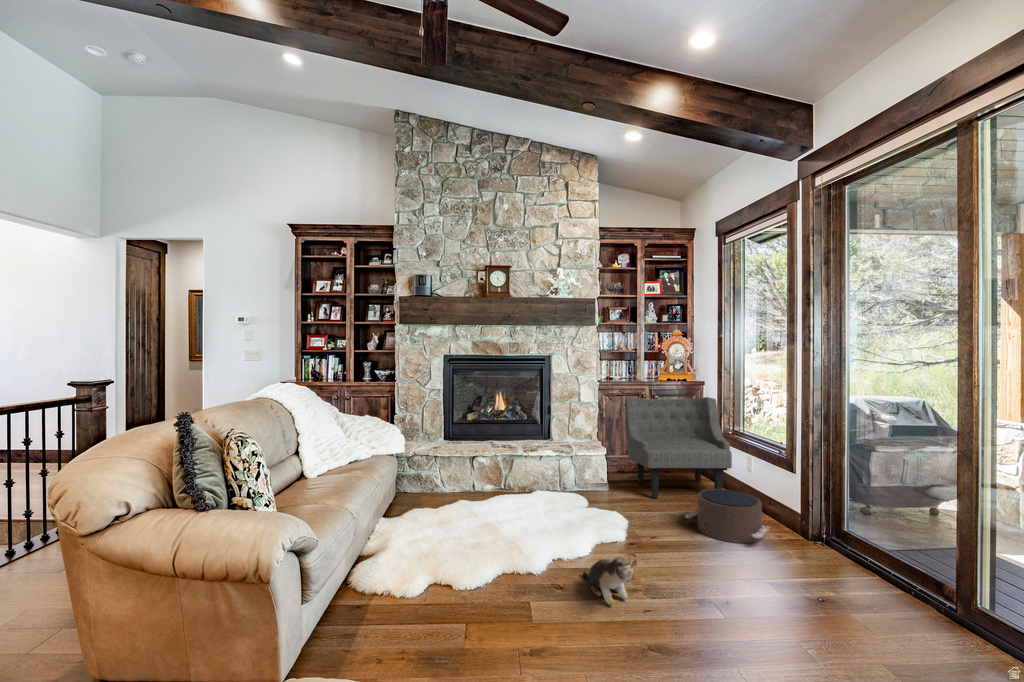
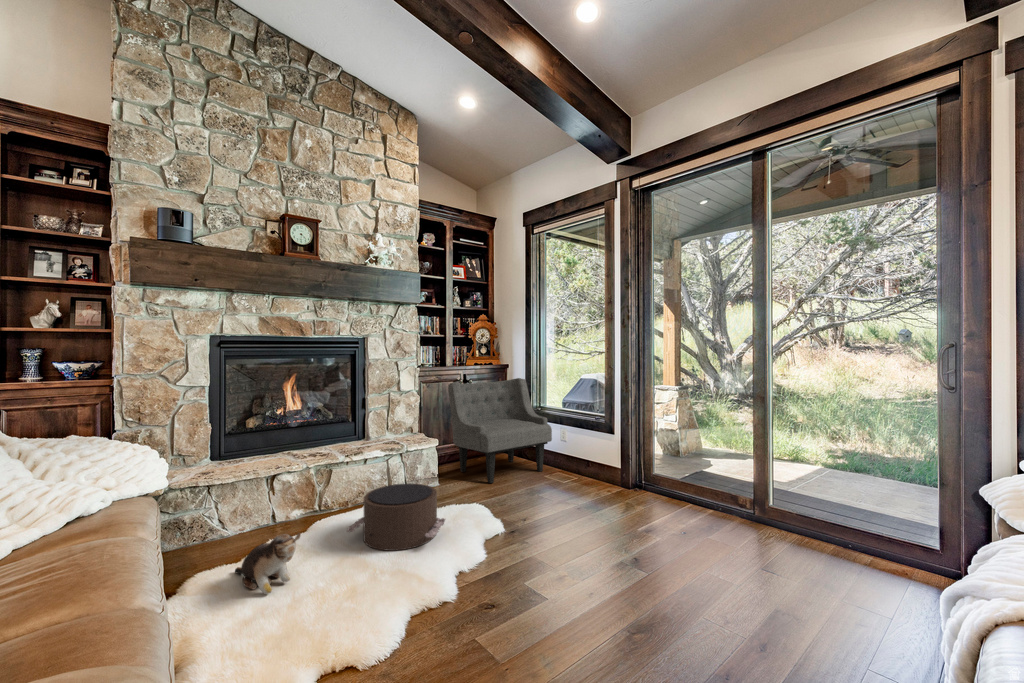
pouf: present [685,489,770,543] -> present [347,484,445,551]
plush toy: present [583,557,637,605] -> present [235,533,301,594]

